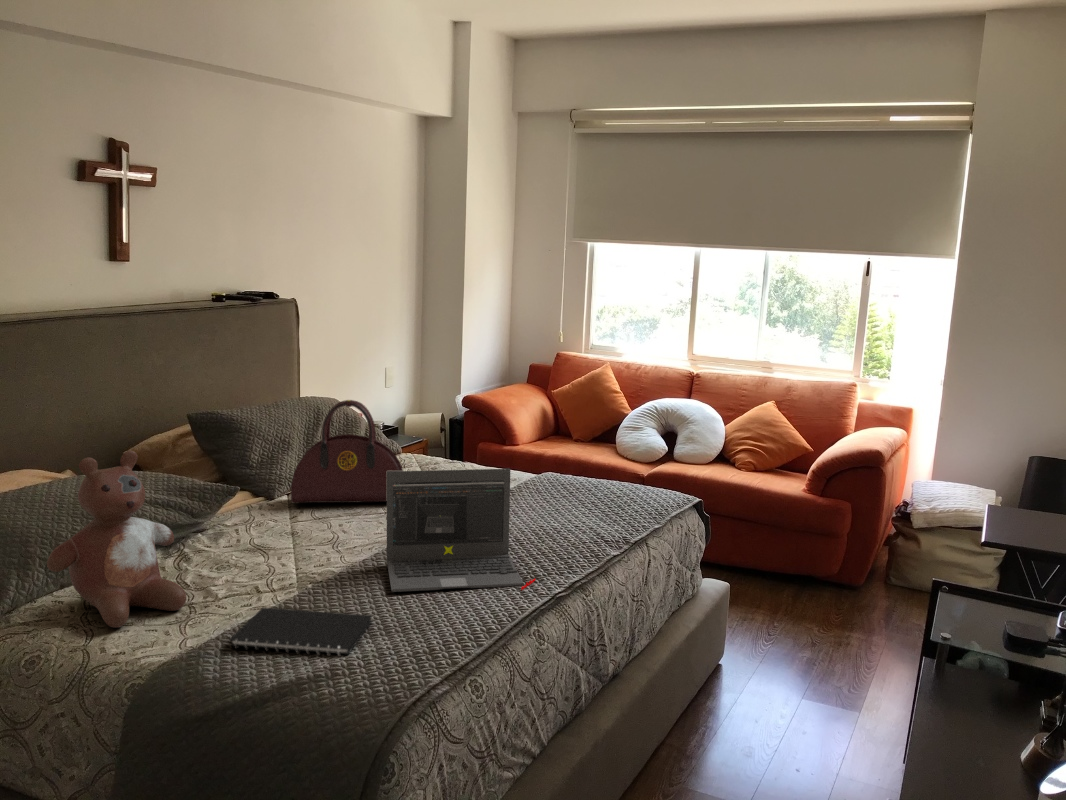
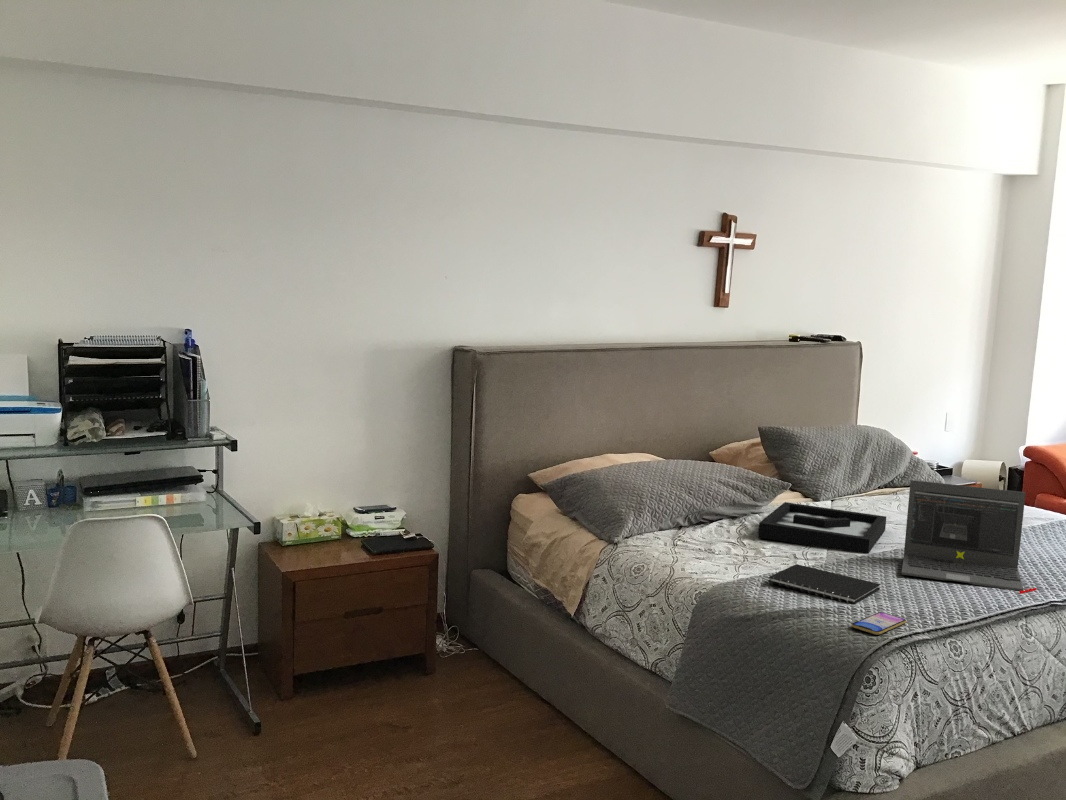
handbag: present [291,400,403,503] -> none [834,426,937,520]
stuffed bear: present [47,451,186,628] -> none [653,438,742,559]
decorative tray: none [204,510,356,570] -> present [758,502,886,554]
smartphone: none [353,663,417,704] -> present [852,612,906,635]

